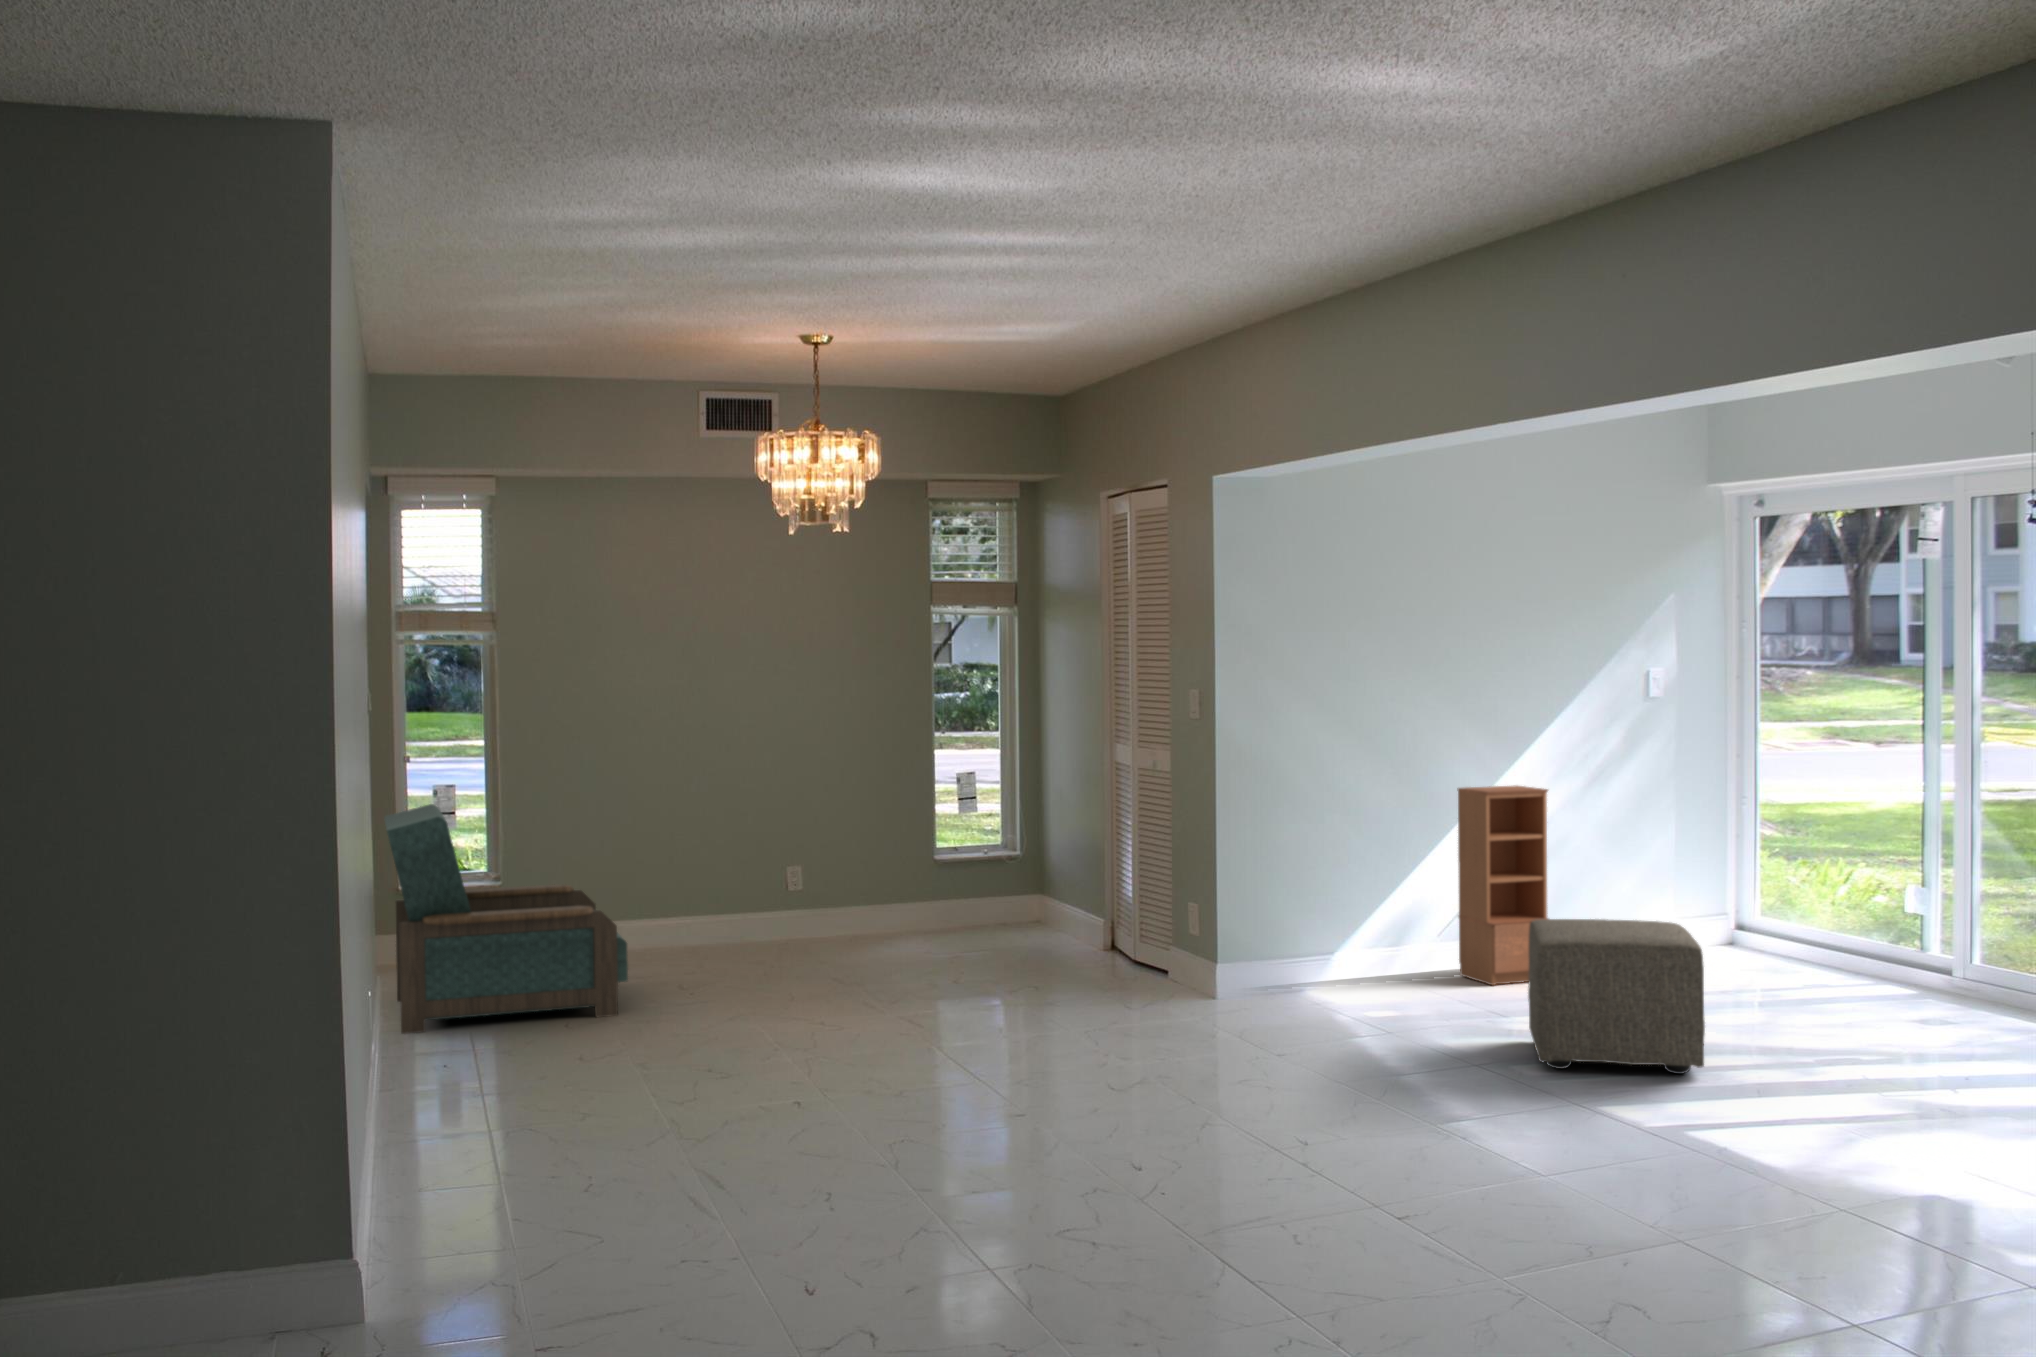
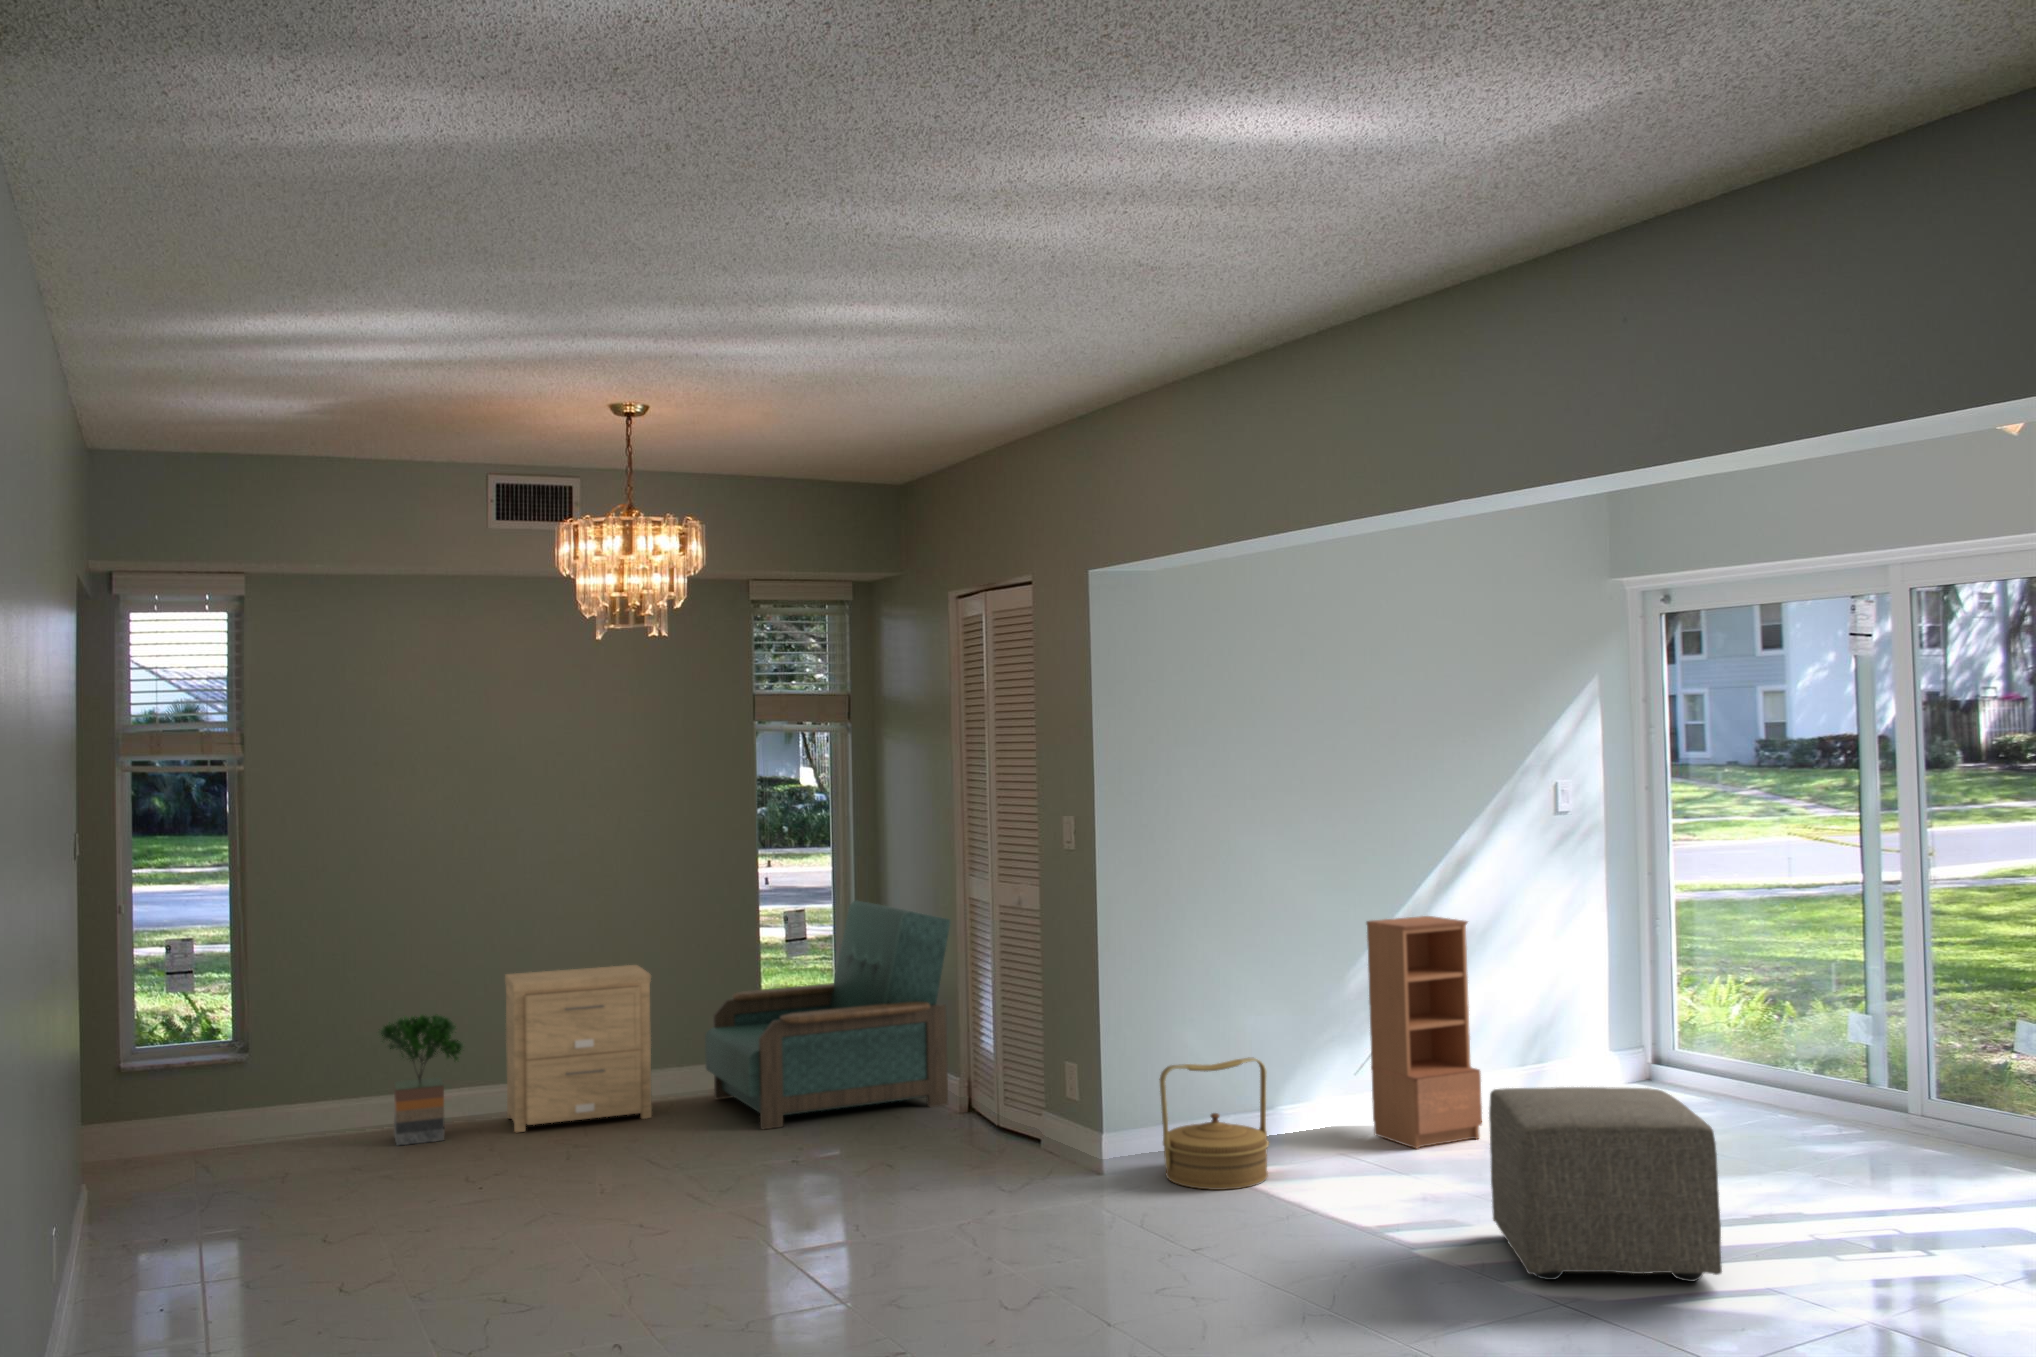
armchair: present [384,804,628,1034] -> present [705,901,950,1129]
side table: none [714,818,837,954] -> present [505,965,652,1133]
potted tree: none [609,852,683,960] -> present [380,1014,463,1145]
woven basket: none [1260,899,1356,1007] -> present [1159,1058,1269,1190]

